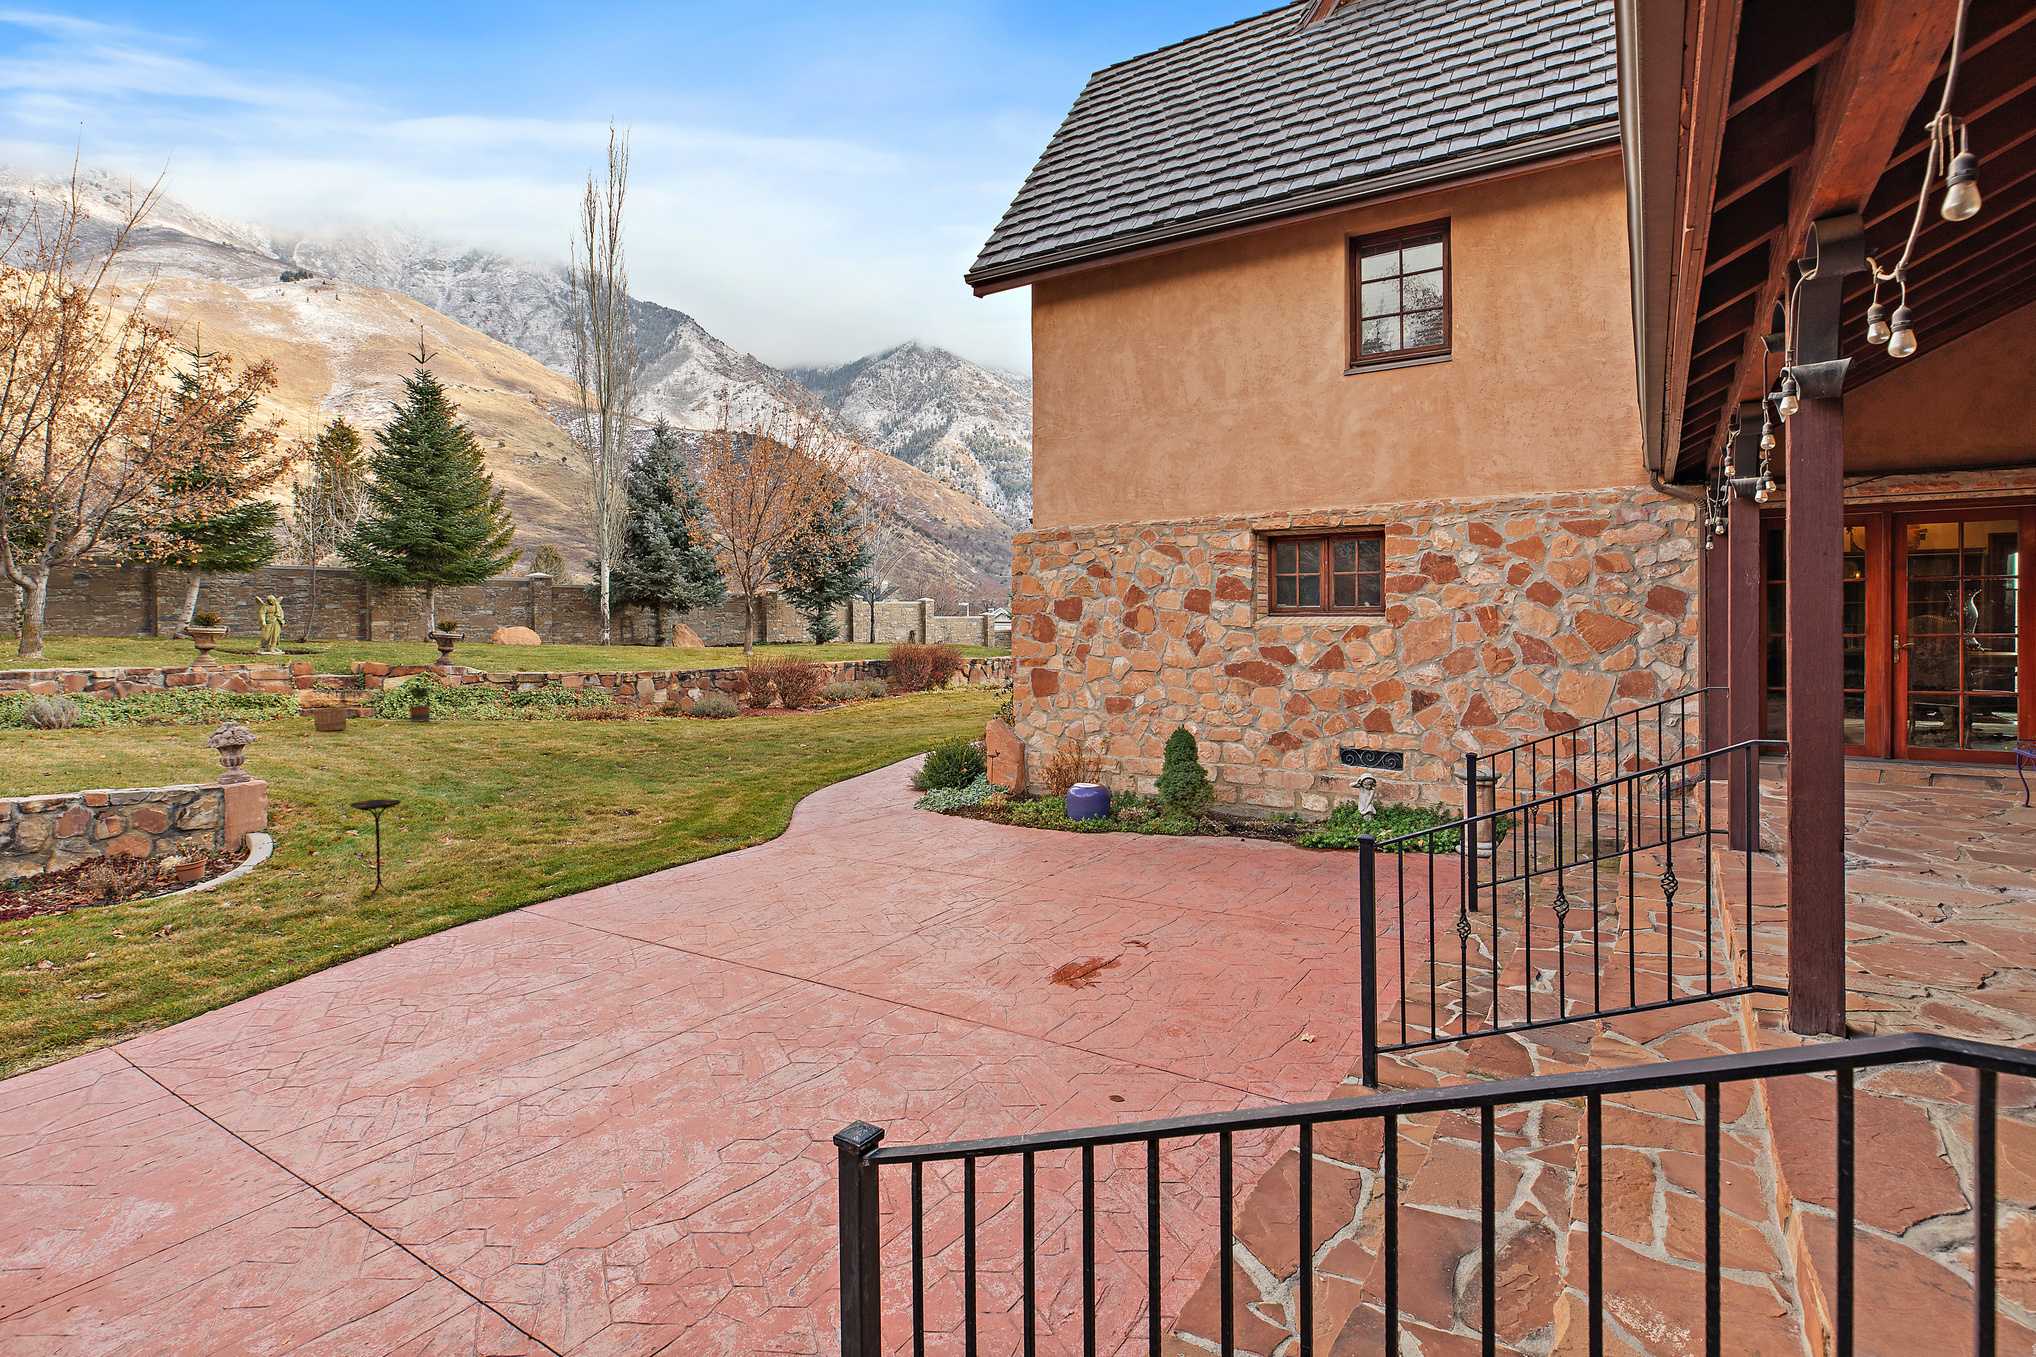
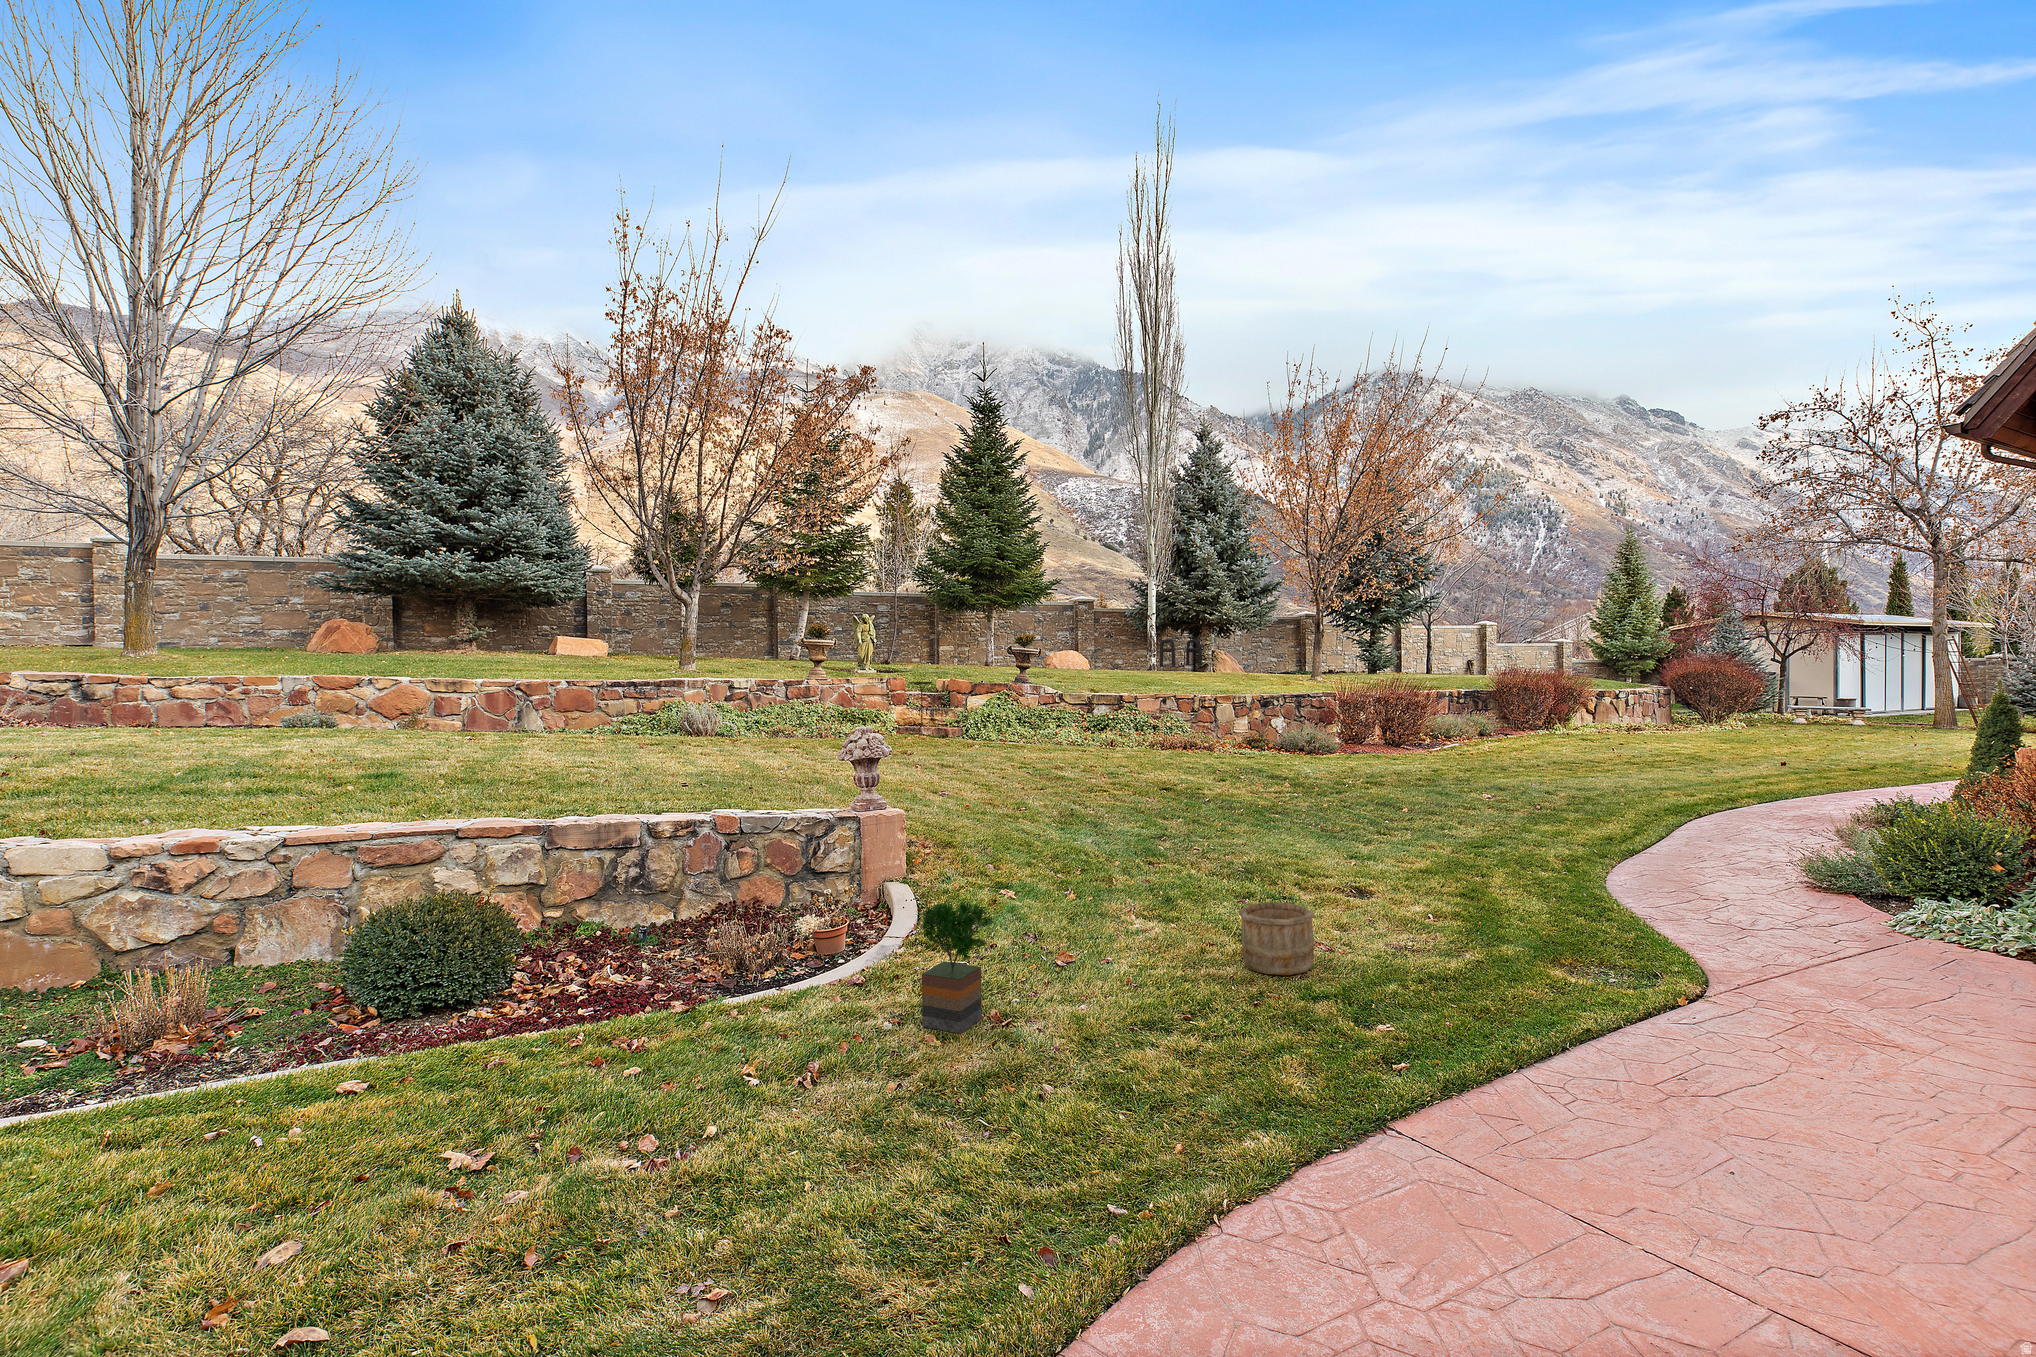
potted tree: present [409,687,433,722] -> present [921,902,994,1033]
wooden bucket: present [313,708,346,731] -> present [1239,902,1314,975]
side table: present [351,799,401,899] -> present [911,682,932,729]

